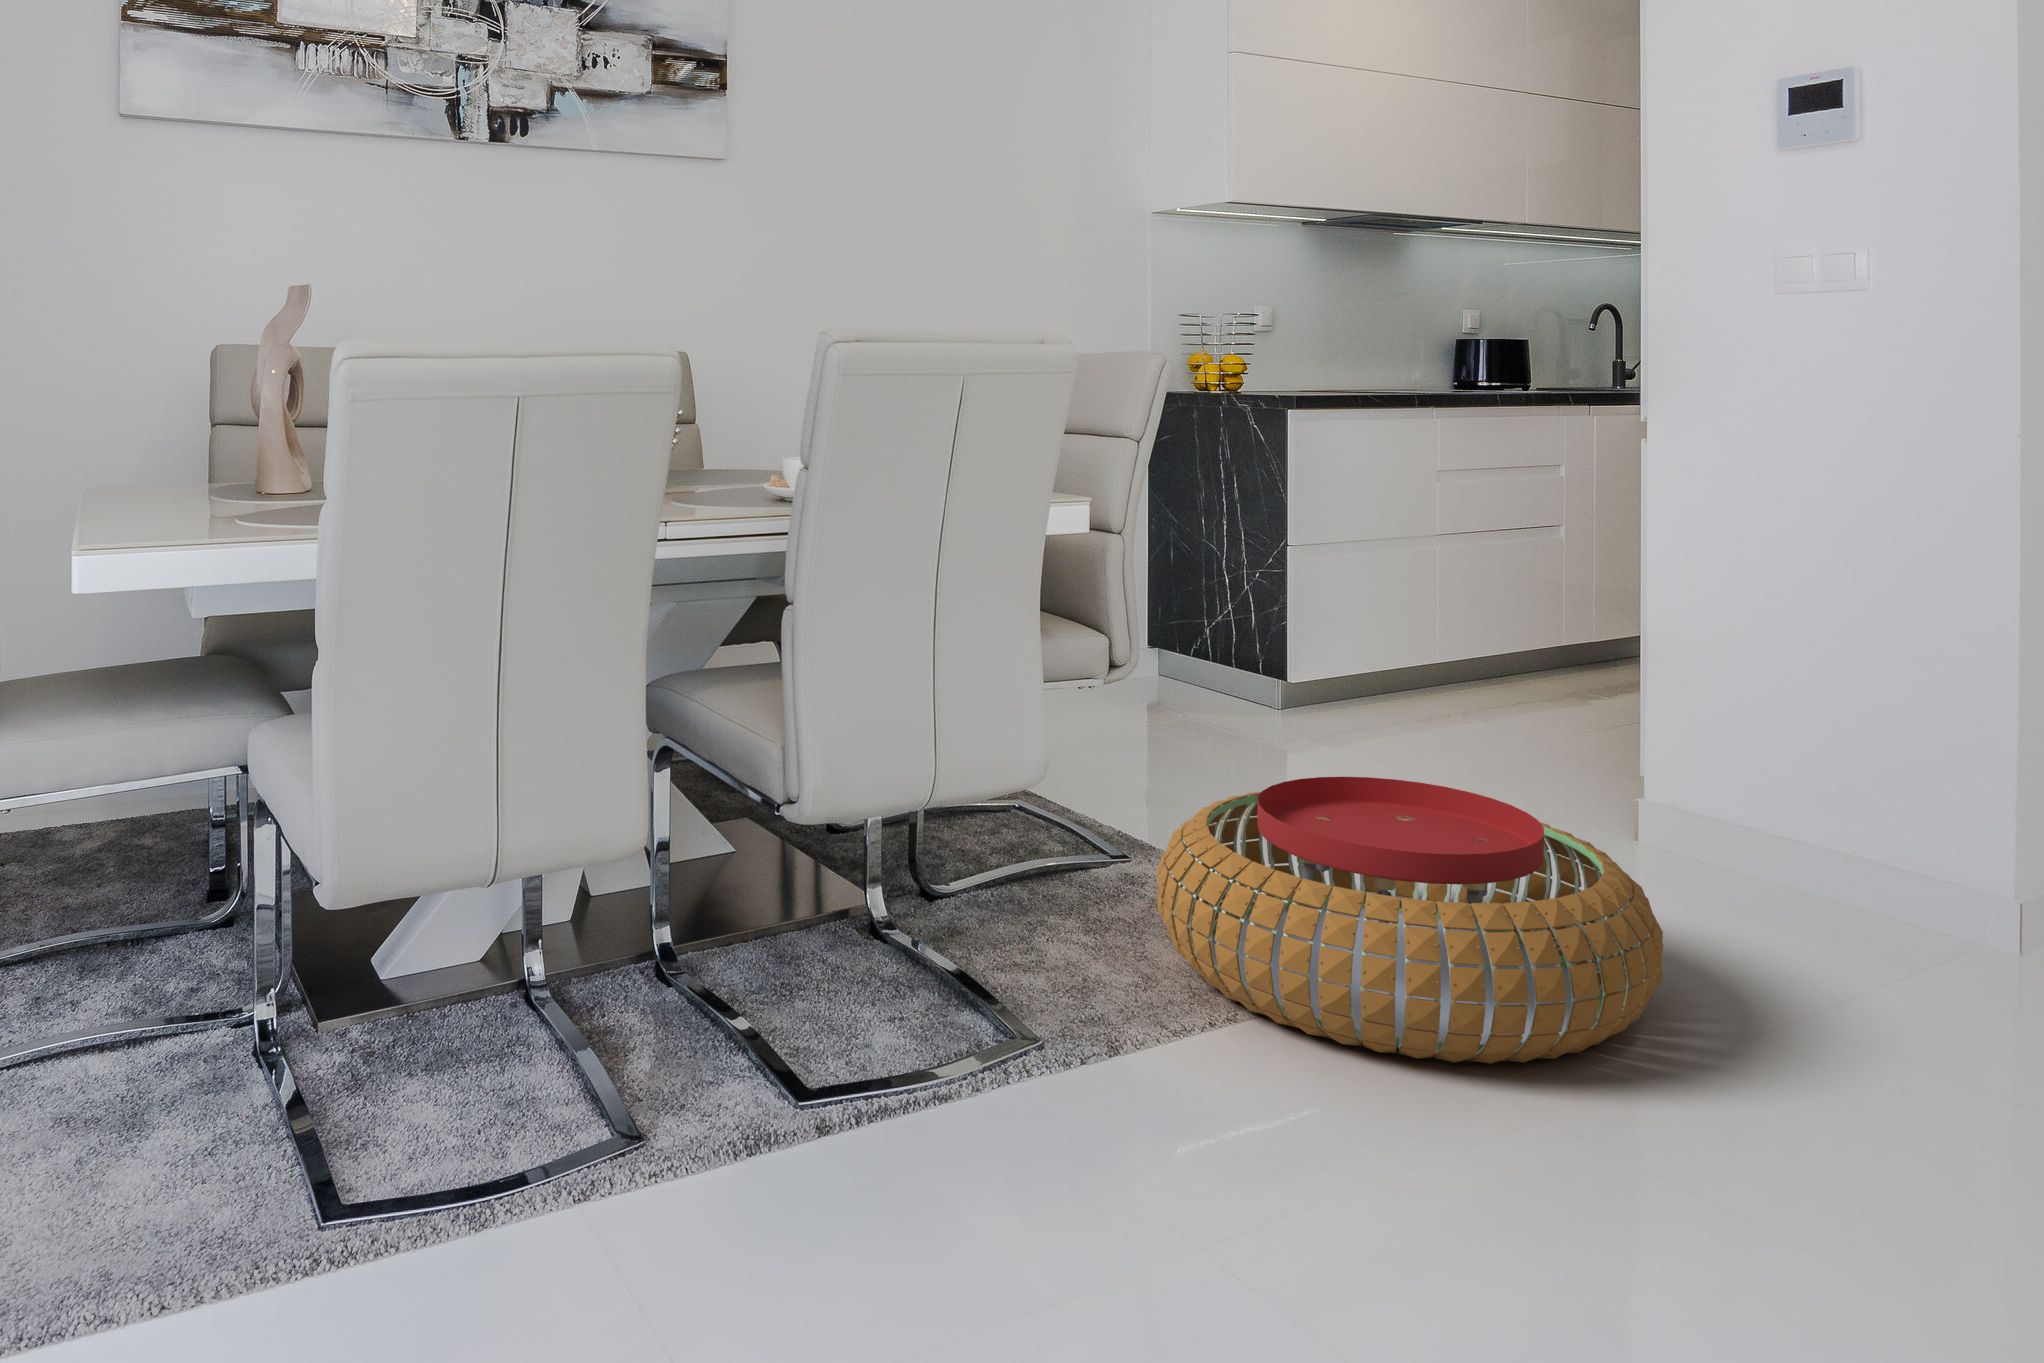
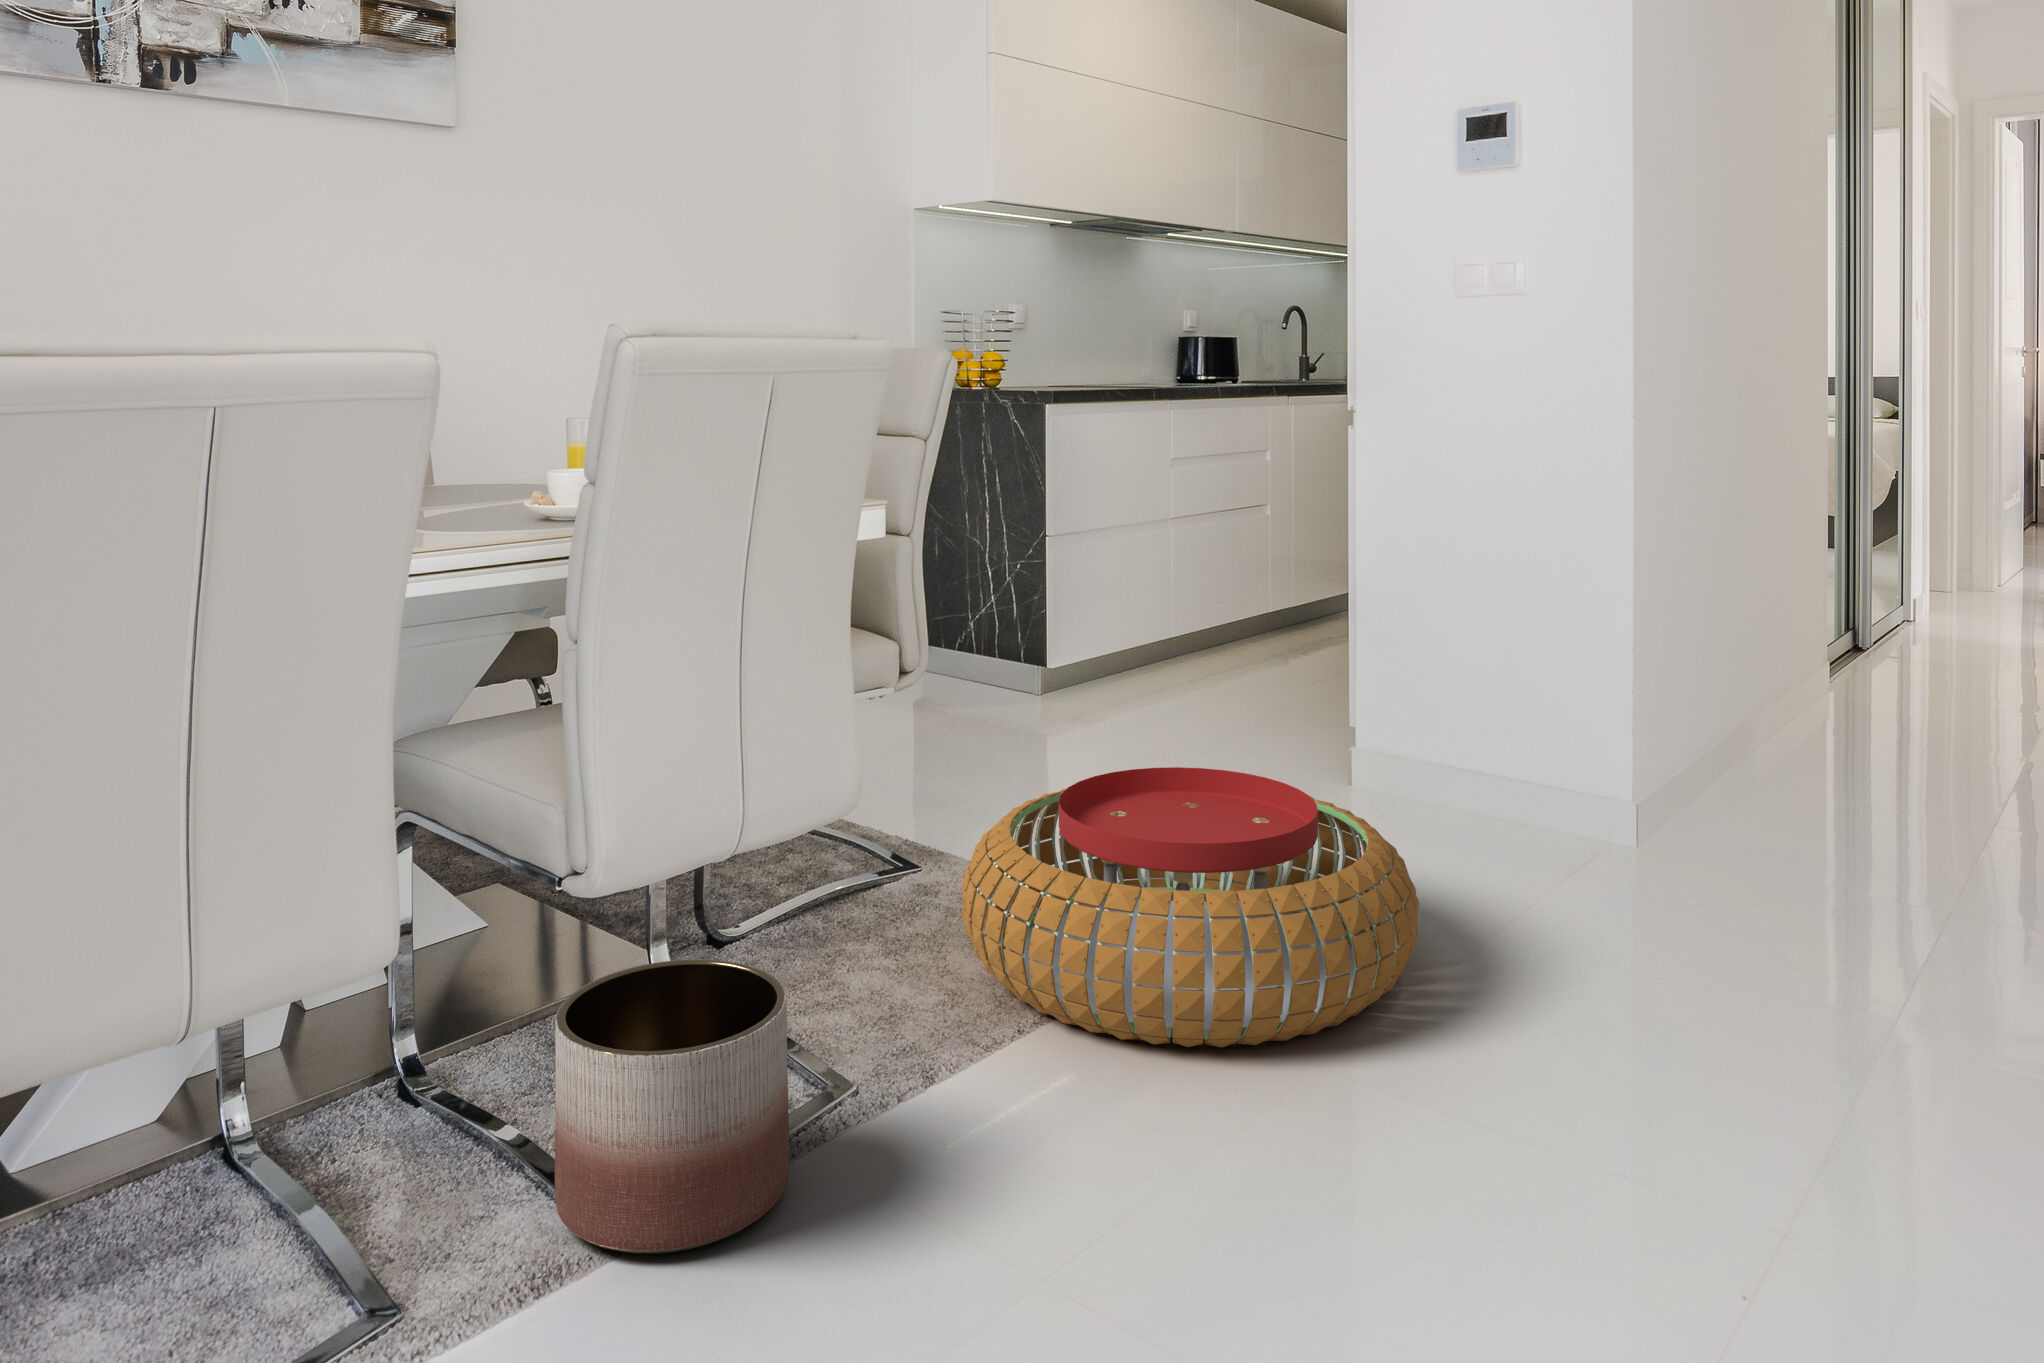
planter: none [769,889,968,1135] -> present [555,959,789,1254]

